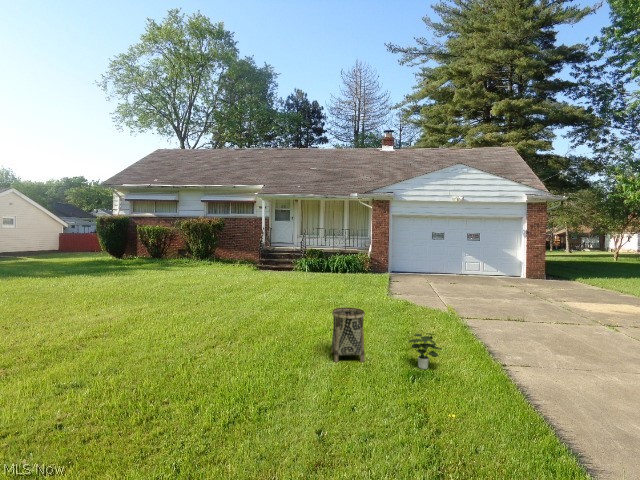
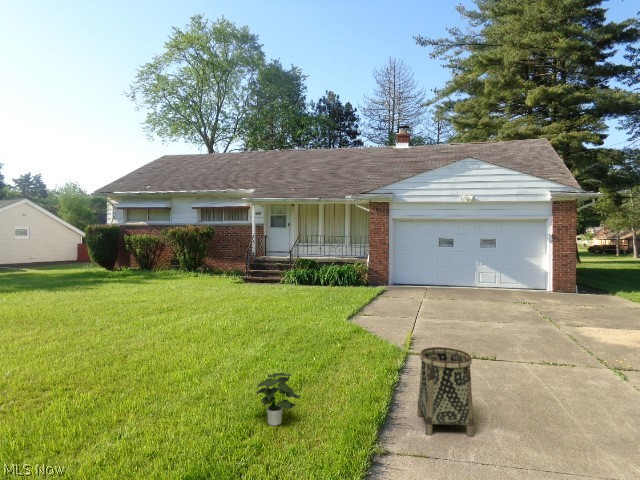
basket: present [331,308,365,362] -> present [417,347,474,436]

